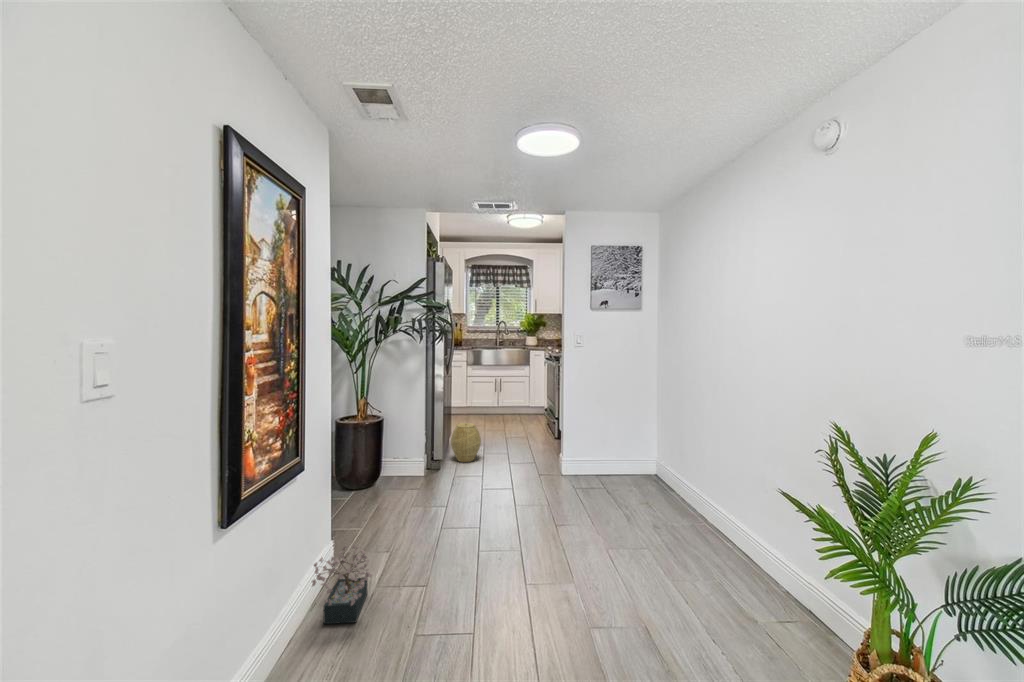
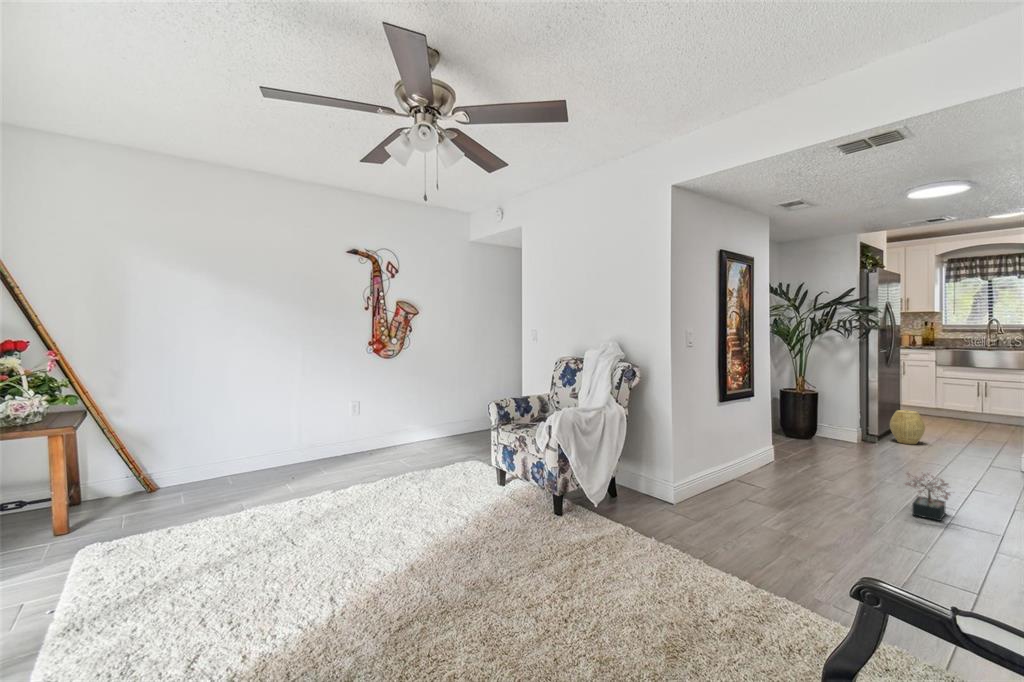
decorative plant: present [312,545,372,624] -> present [905,472,950,521]

